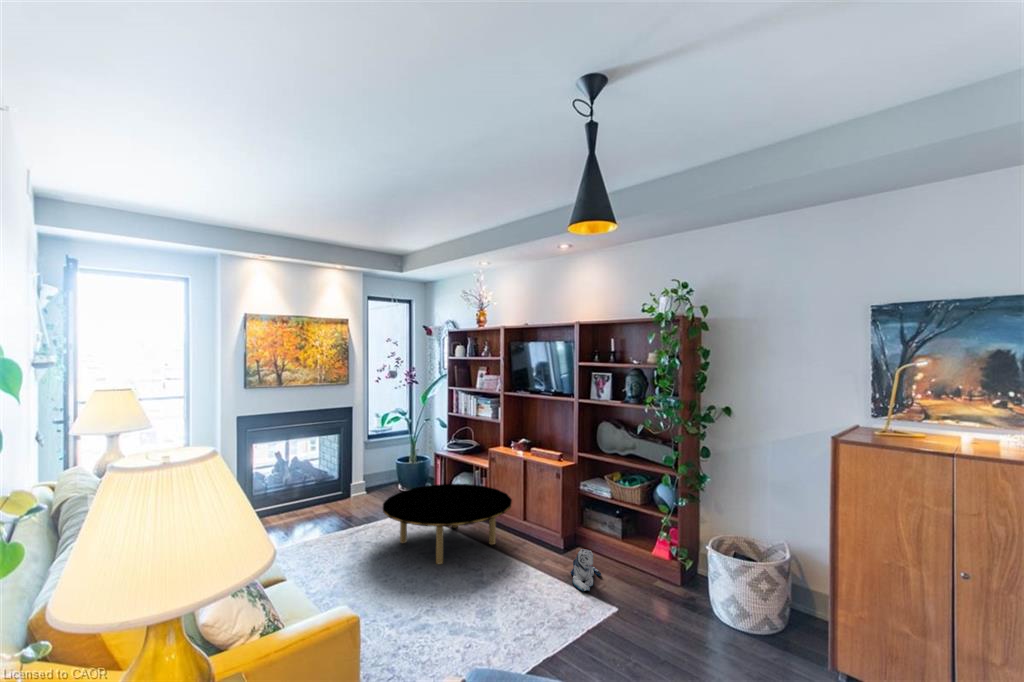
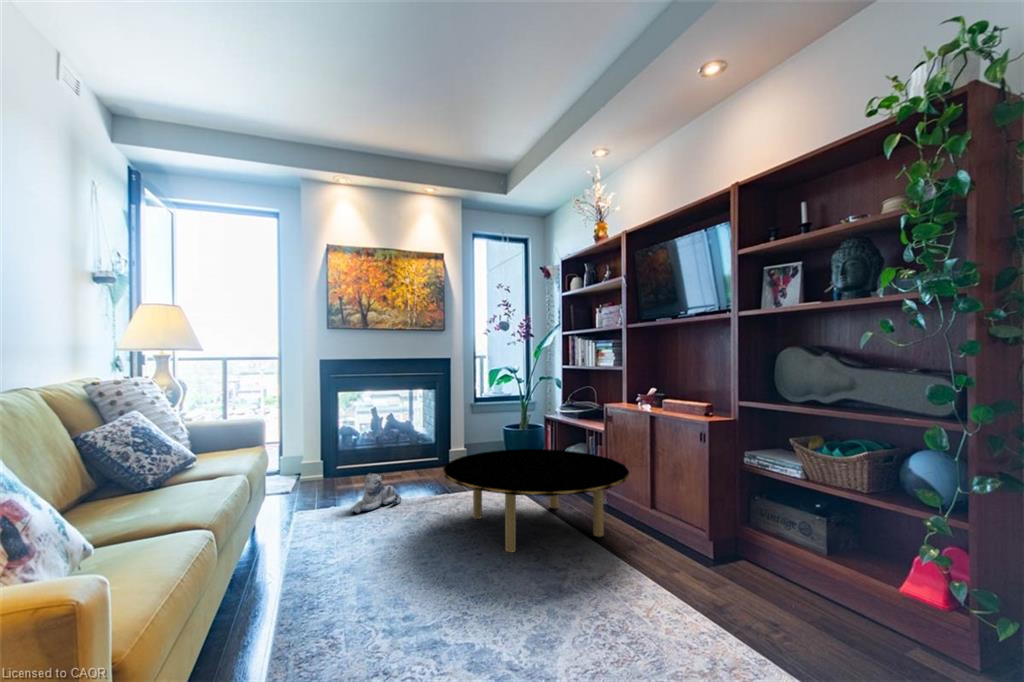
plush toy: present [570,549,601,591] -> present [351,473,401,513]

